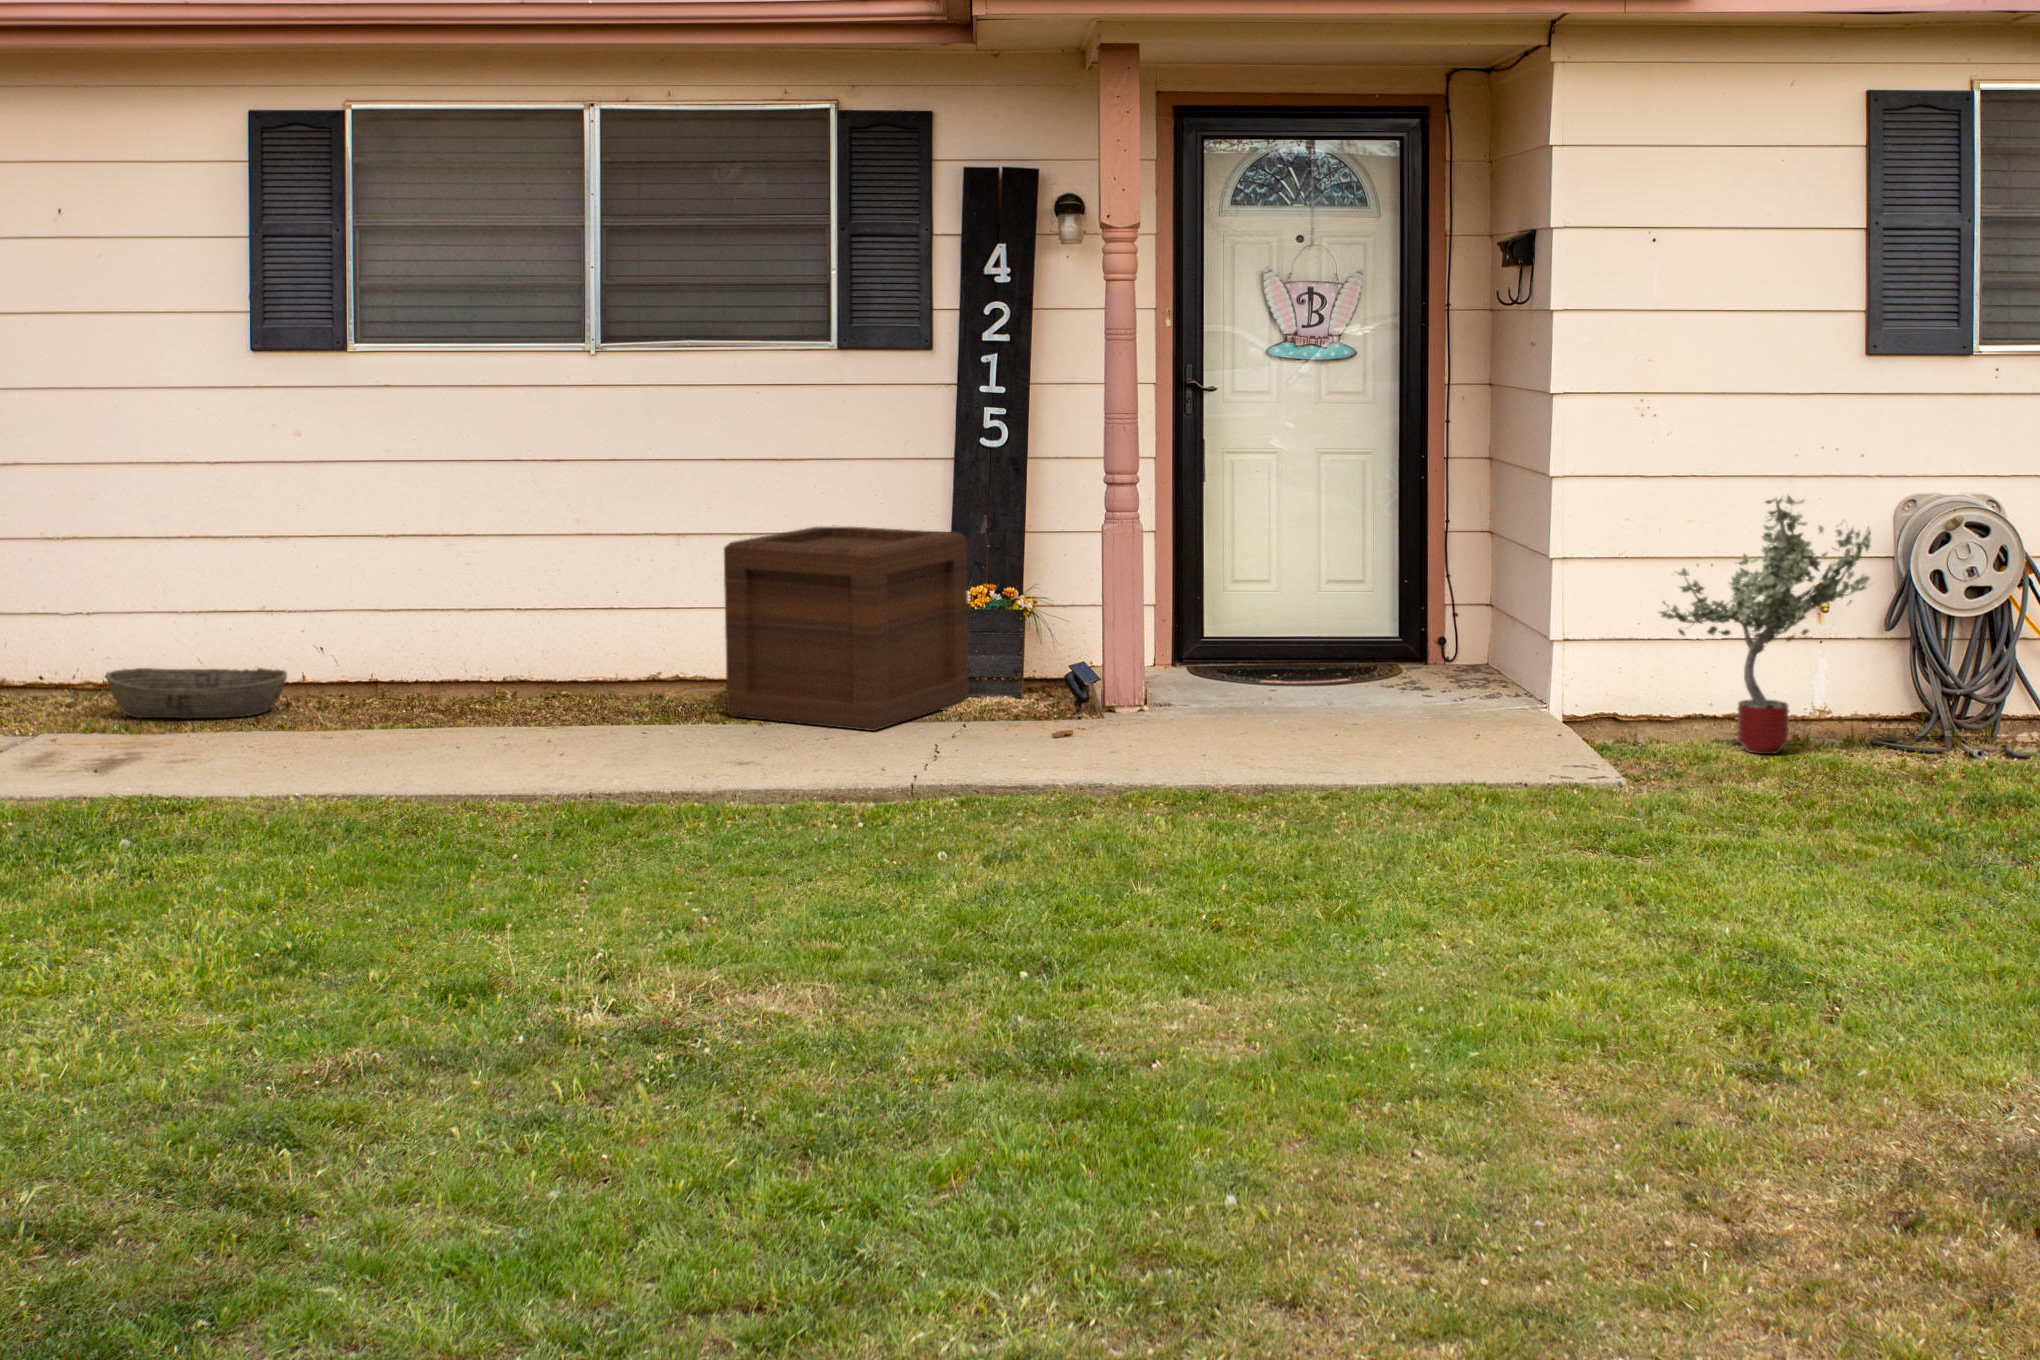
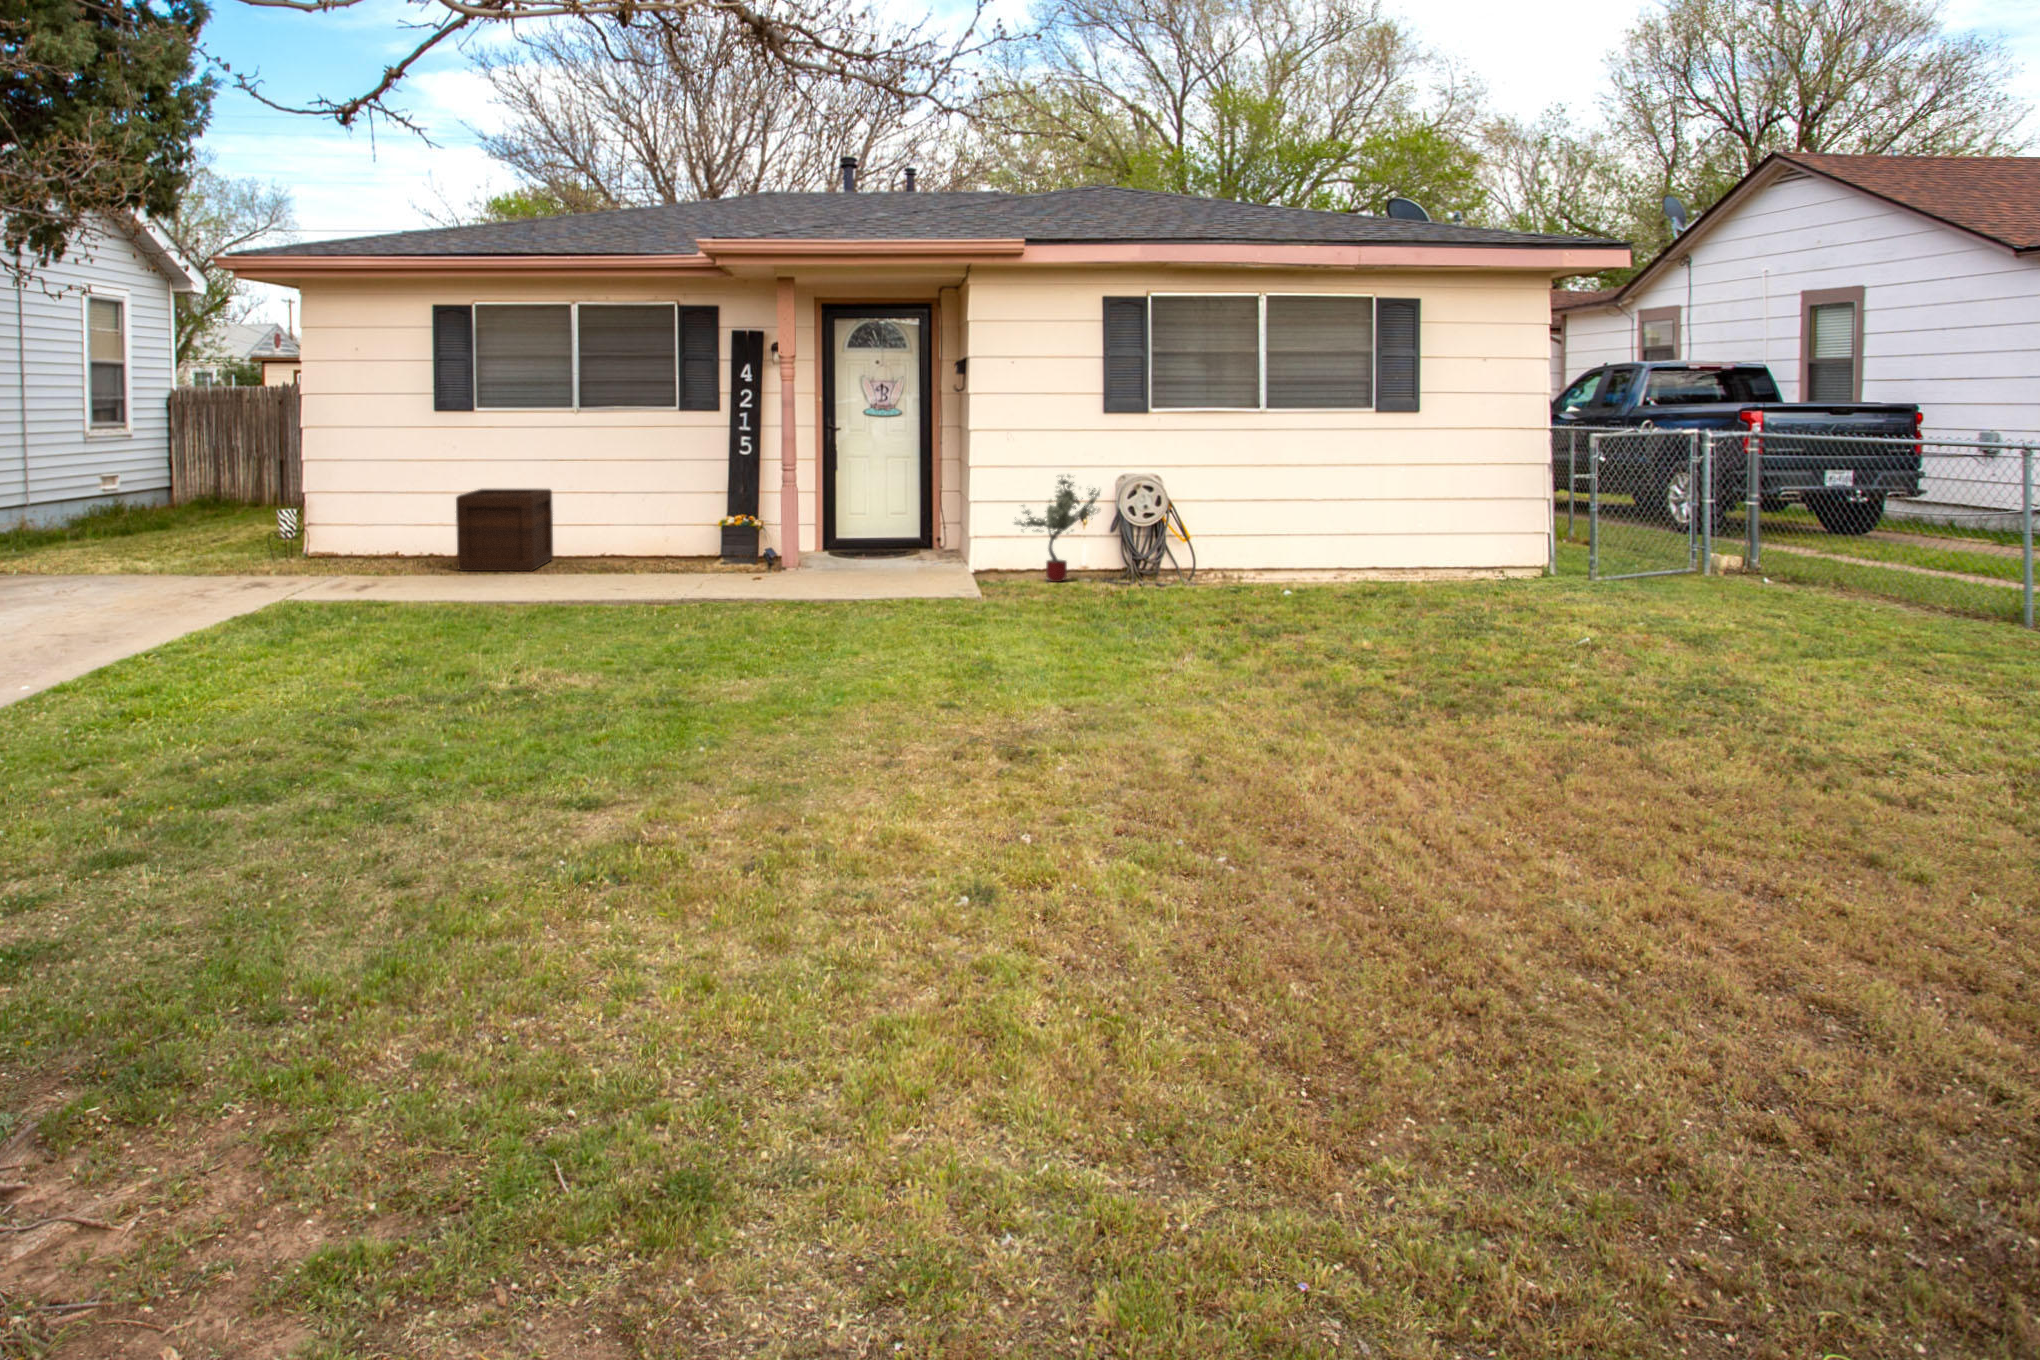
wooden crate: present [724,526,969,731] -> present [456,489,553,571]
basket: present [106,668,287,719] -> none [364,546,442,567]

